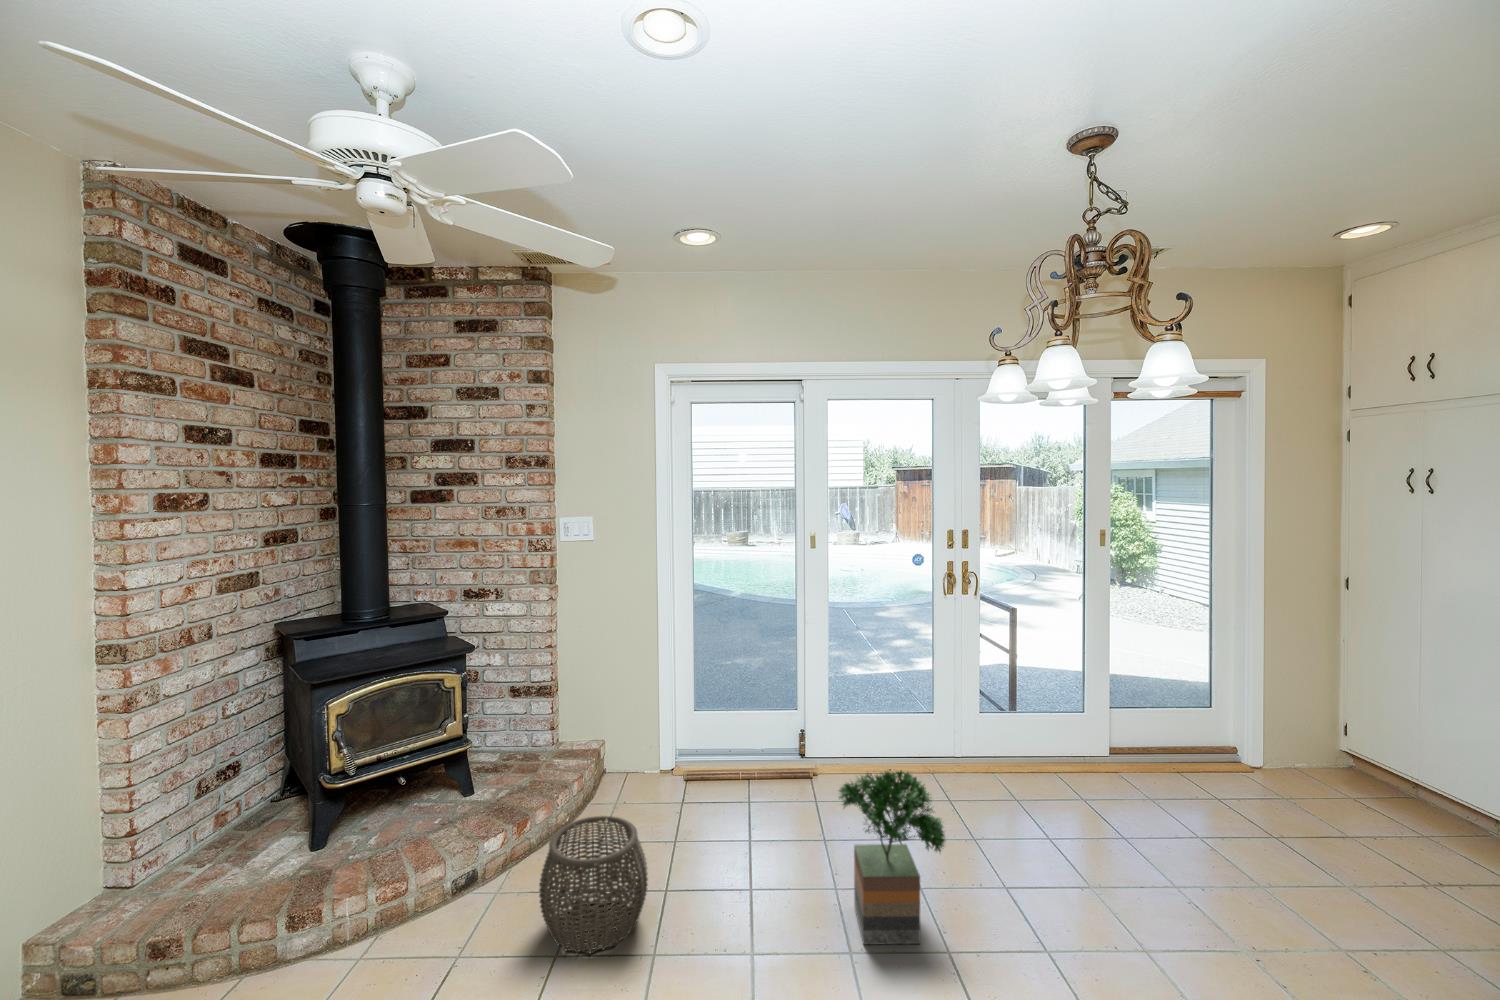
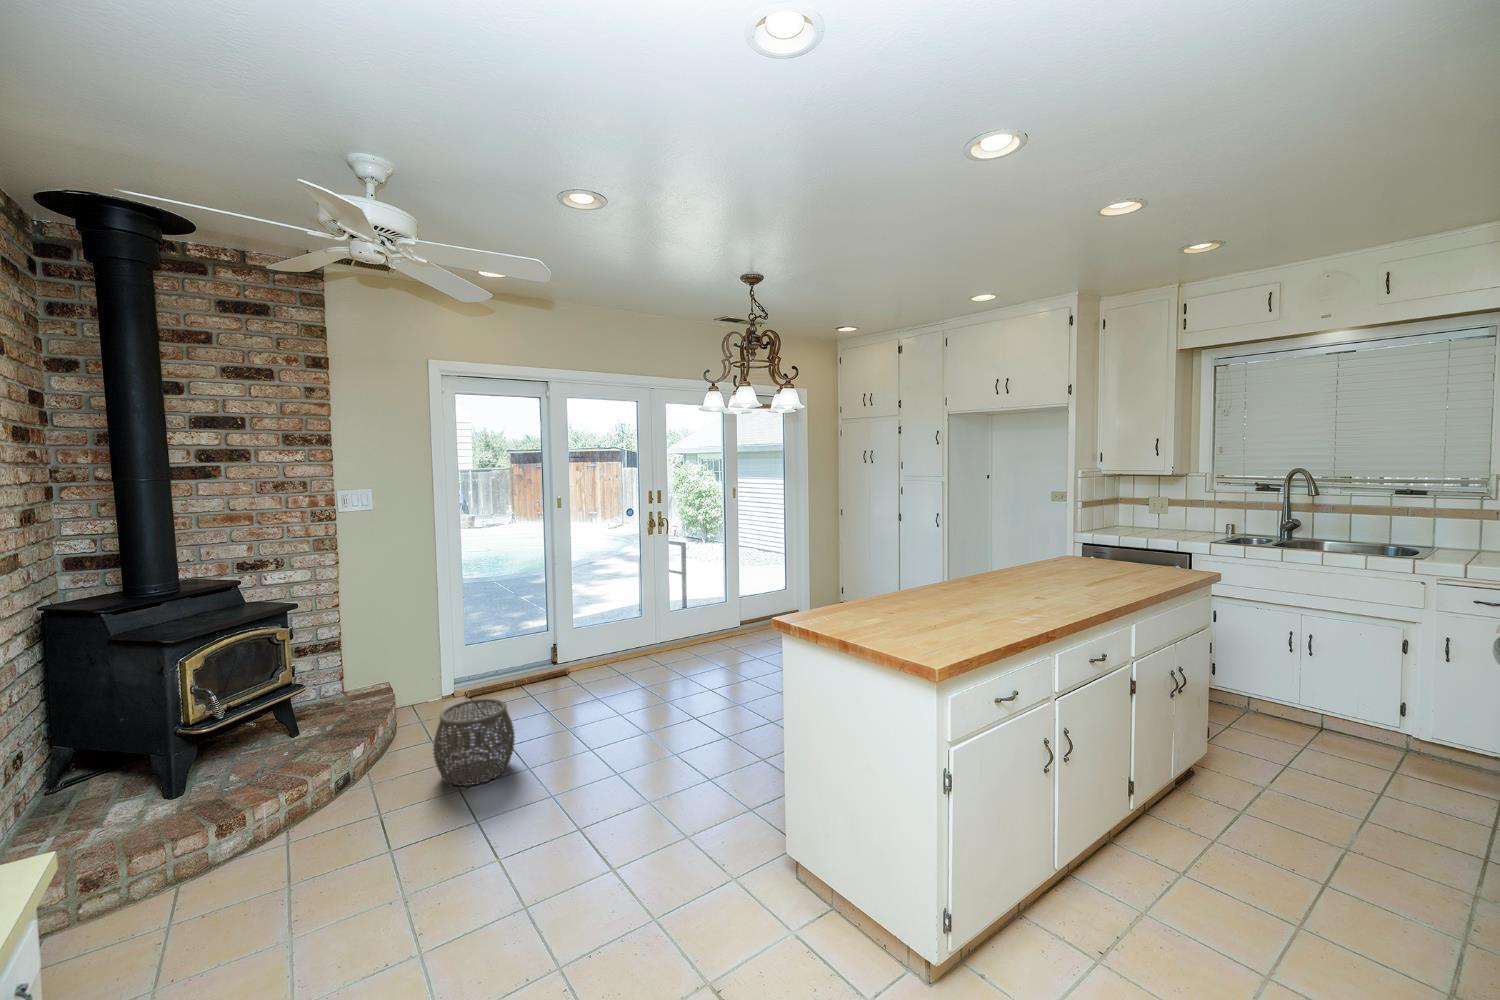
potted tree: present [839,771,945,944] -> none [629,629,698,730]

